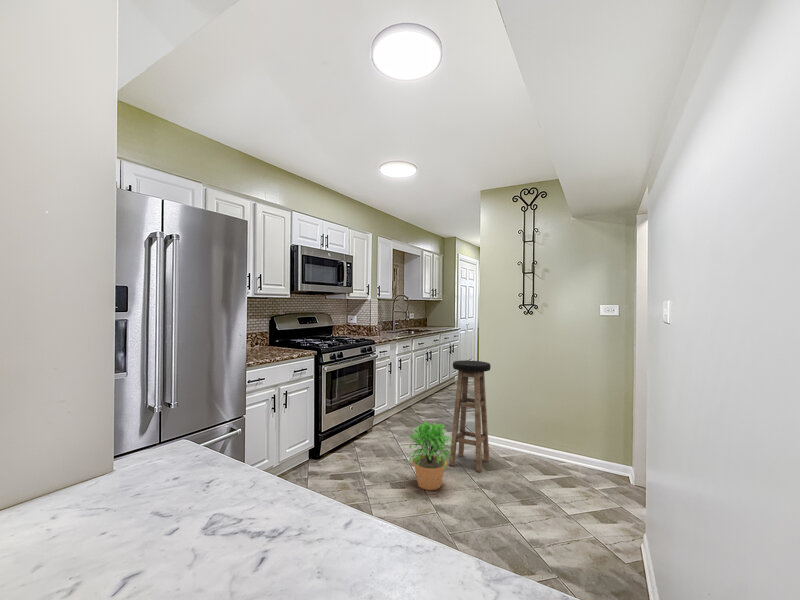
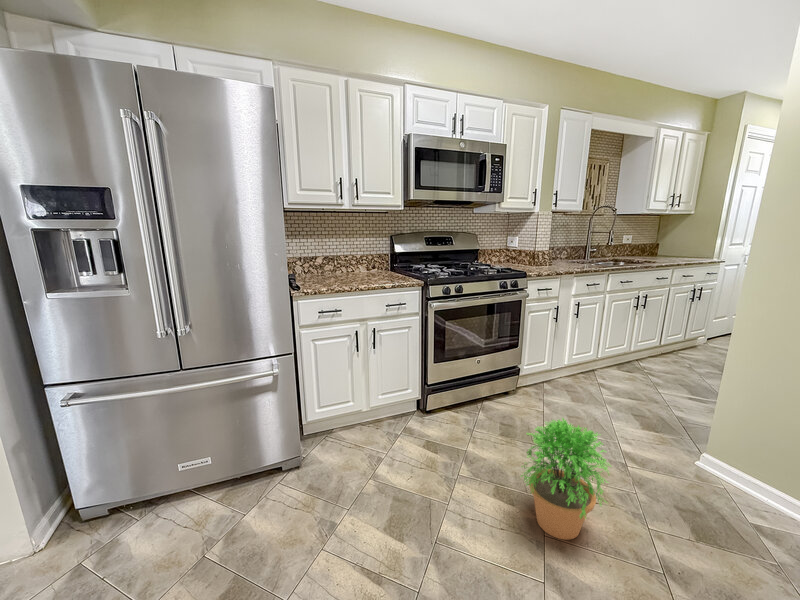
bar stool: present [449,360,491,472] -> none [614,317,739,532]

